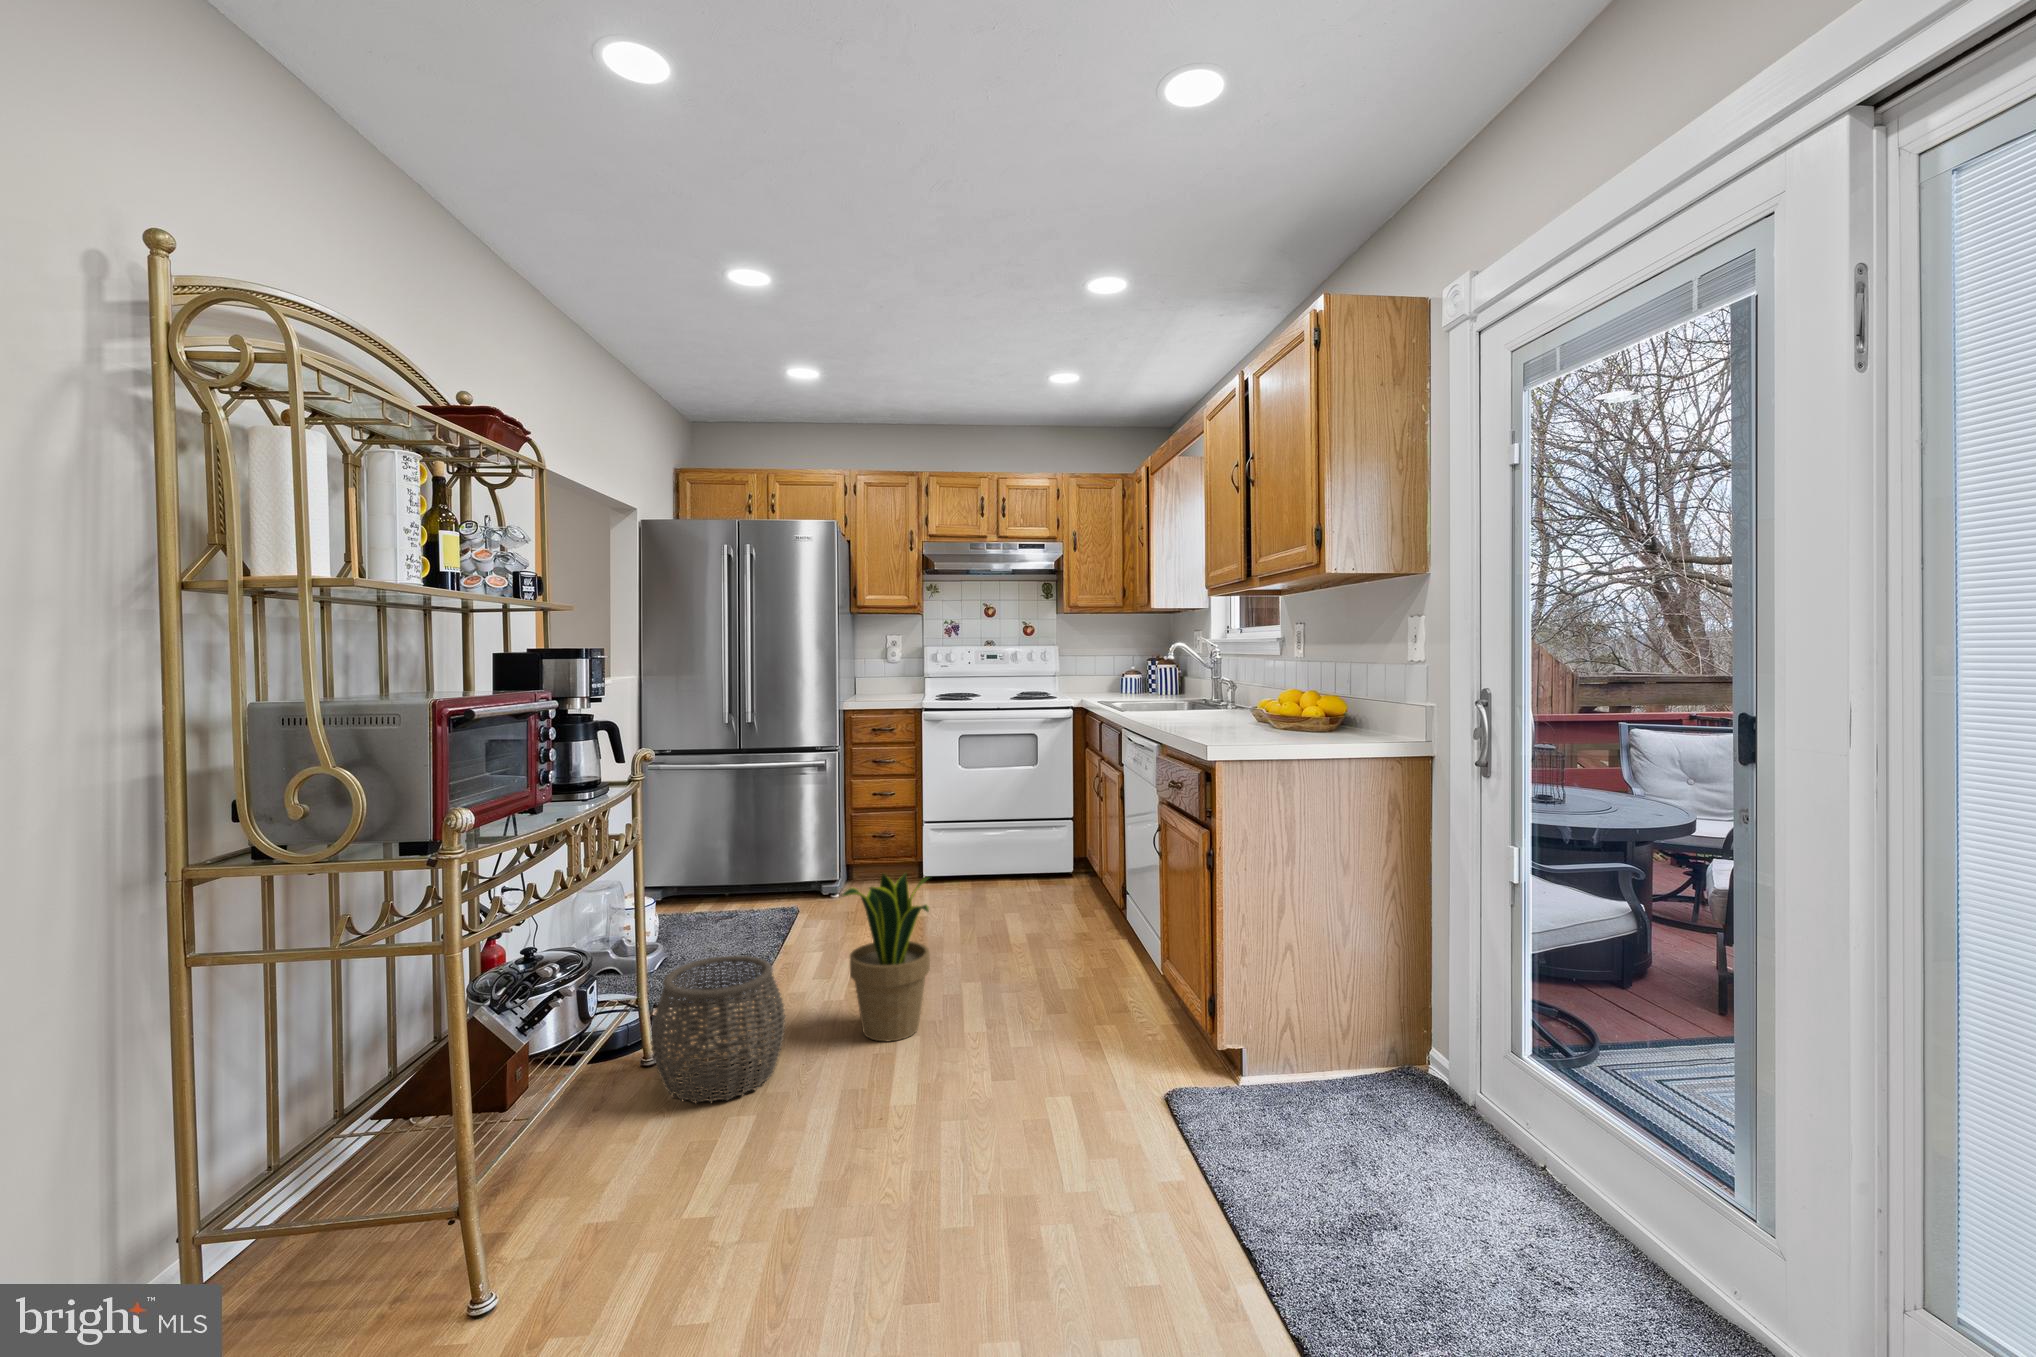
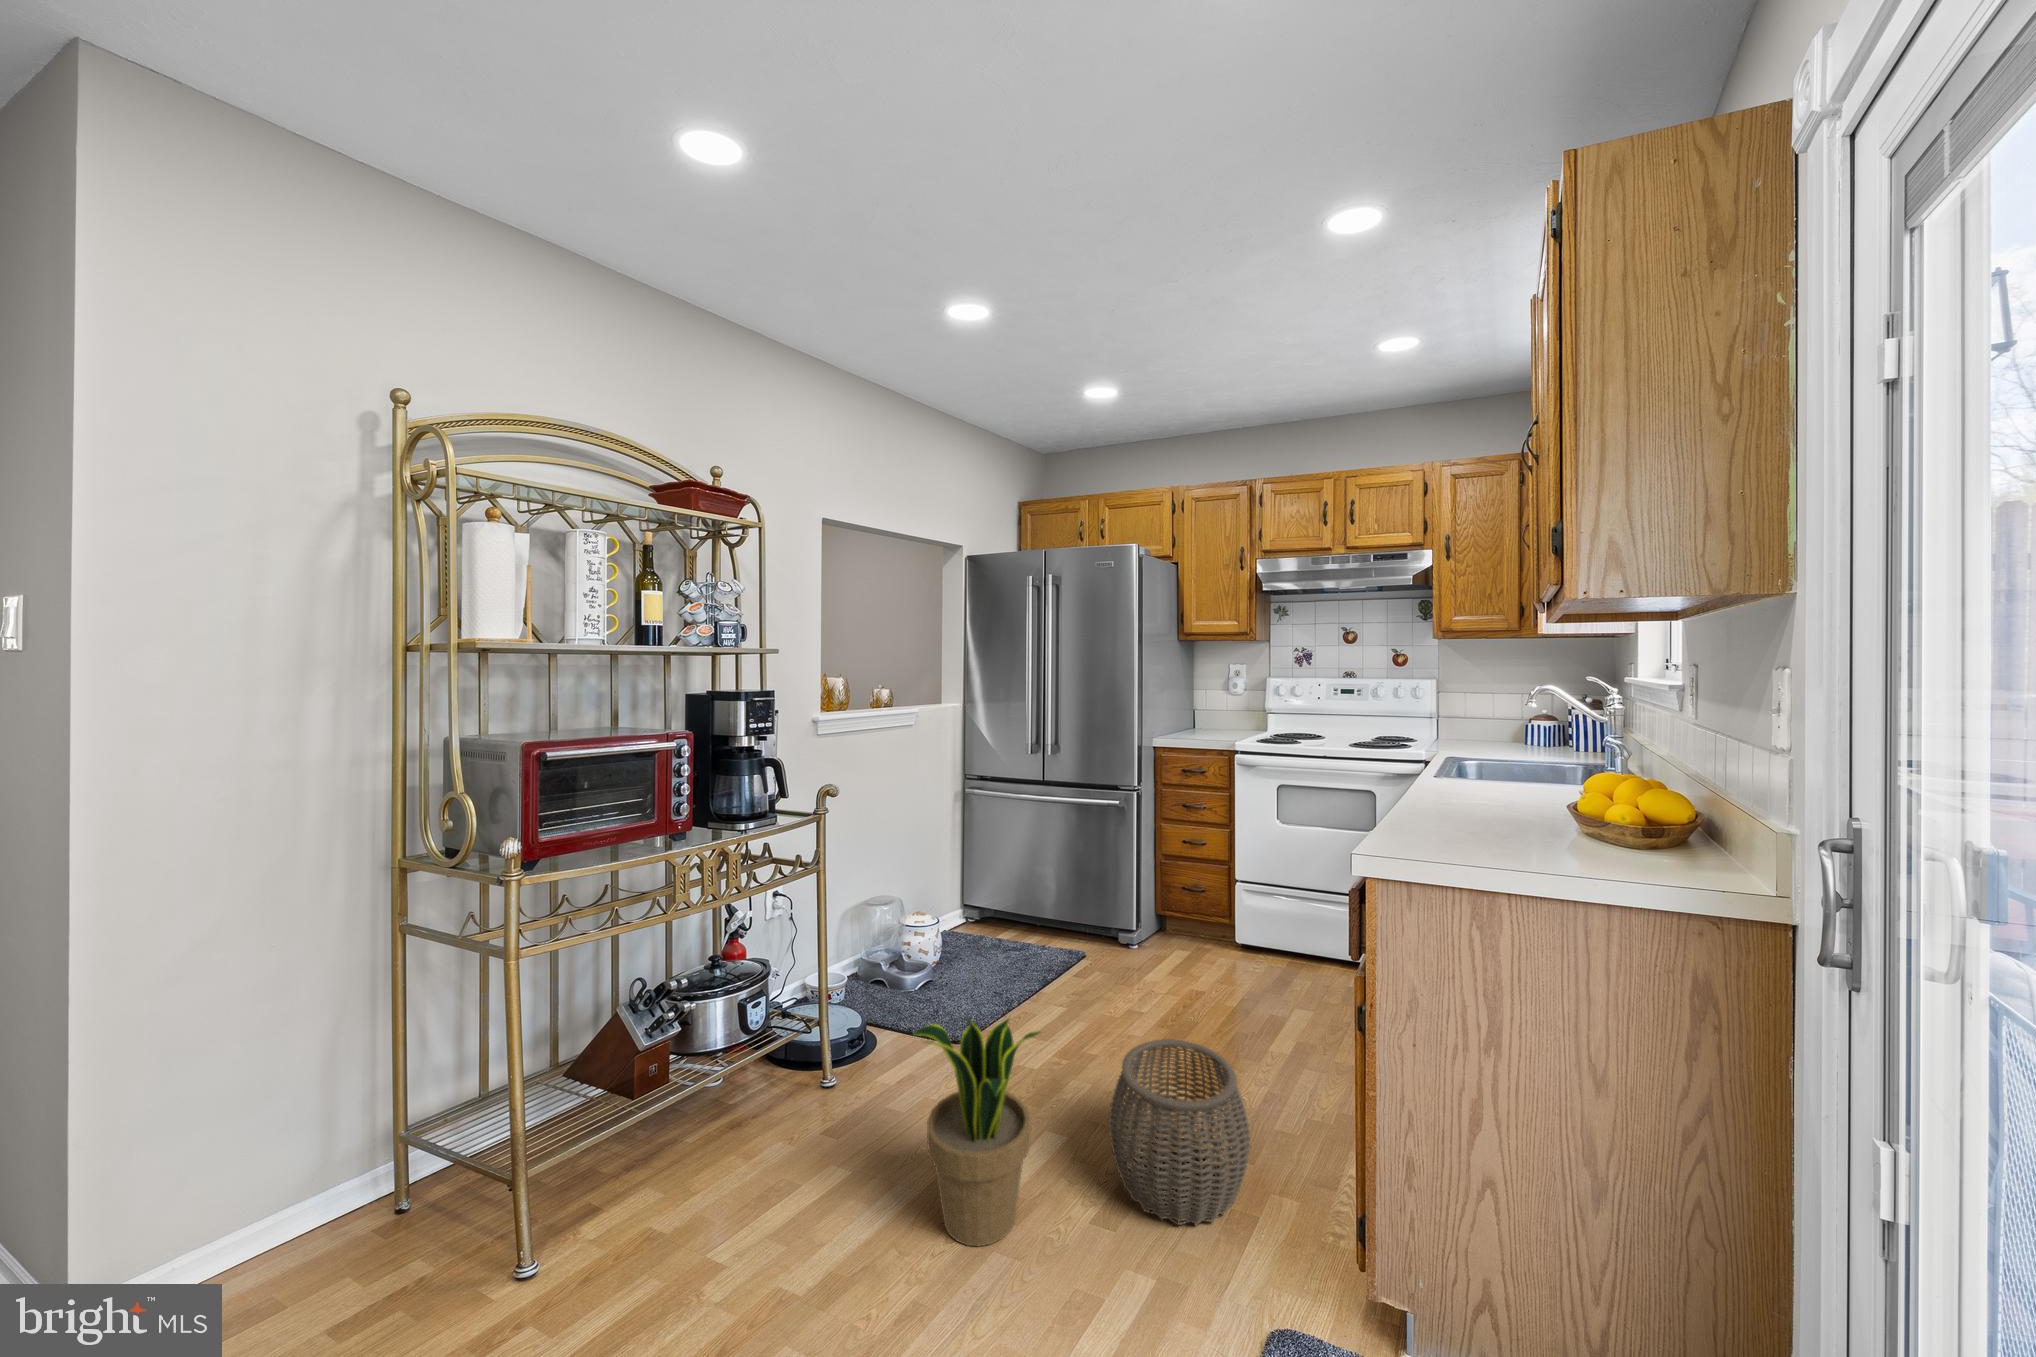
woven basket: present [651,955,785,1103] -> present [1108,1039,1251,1225]

